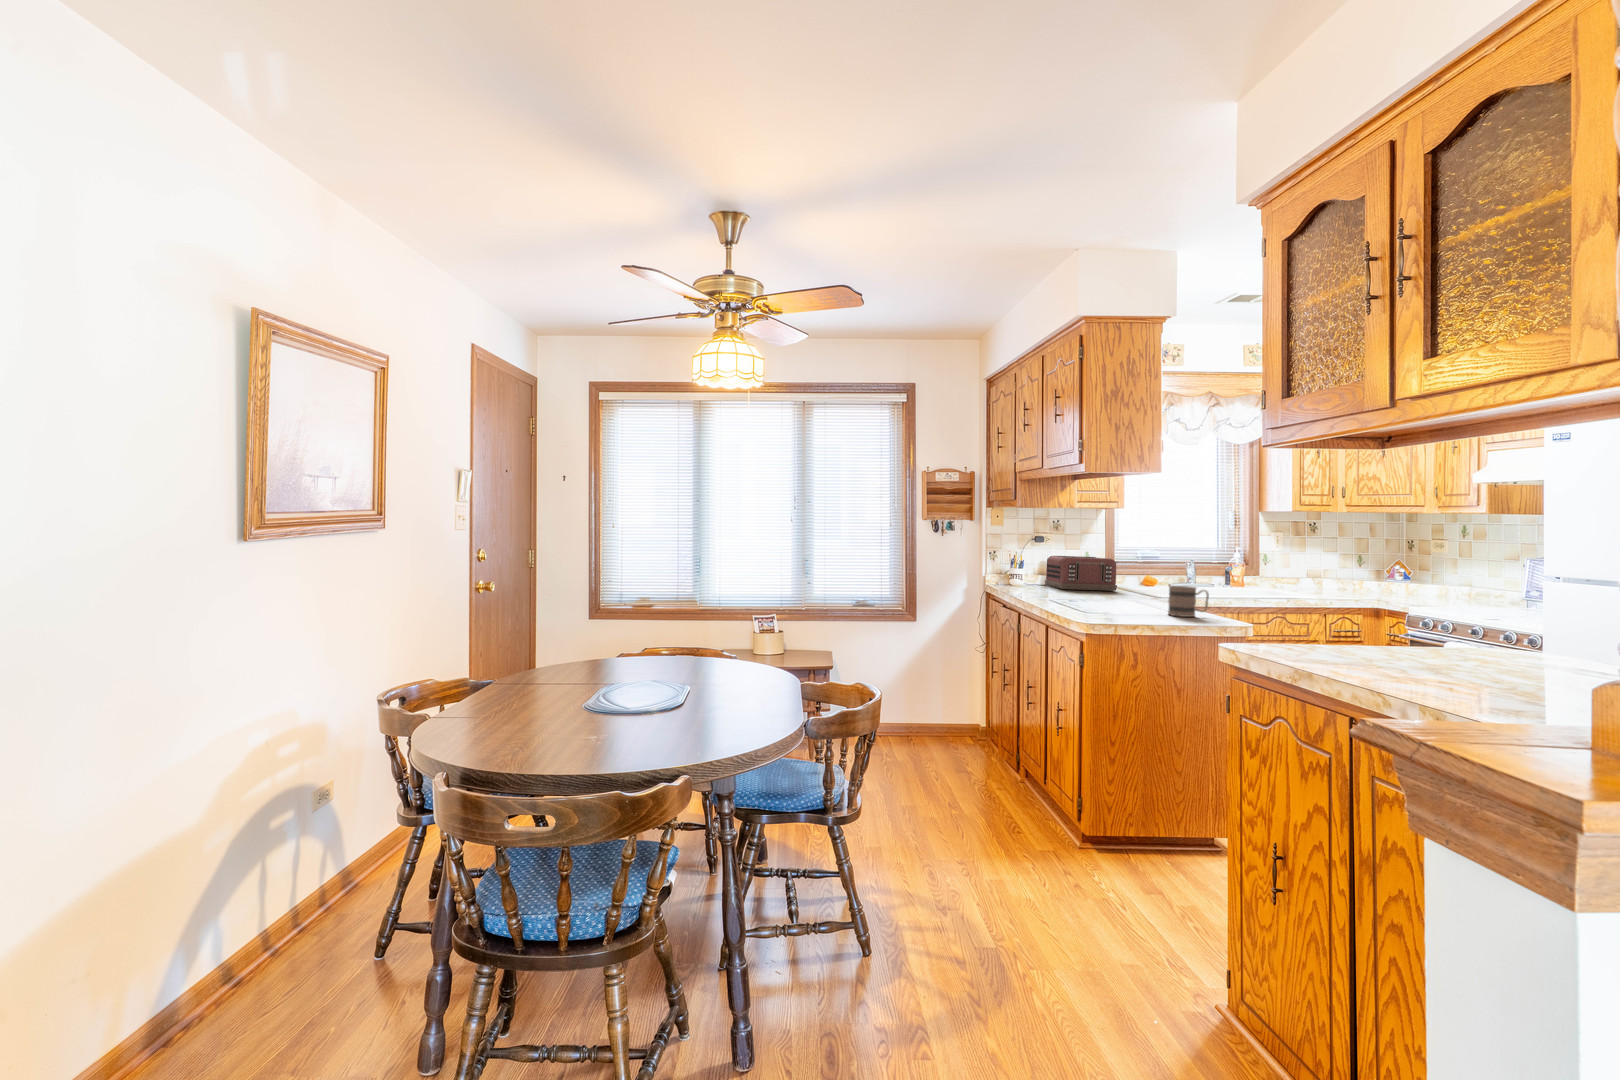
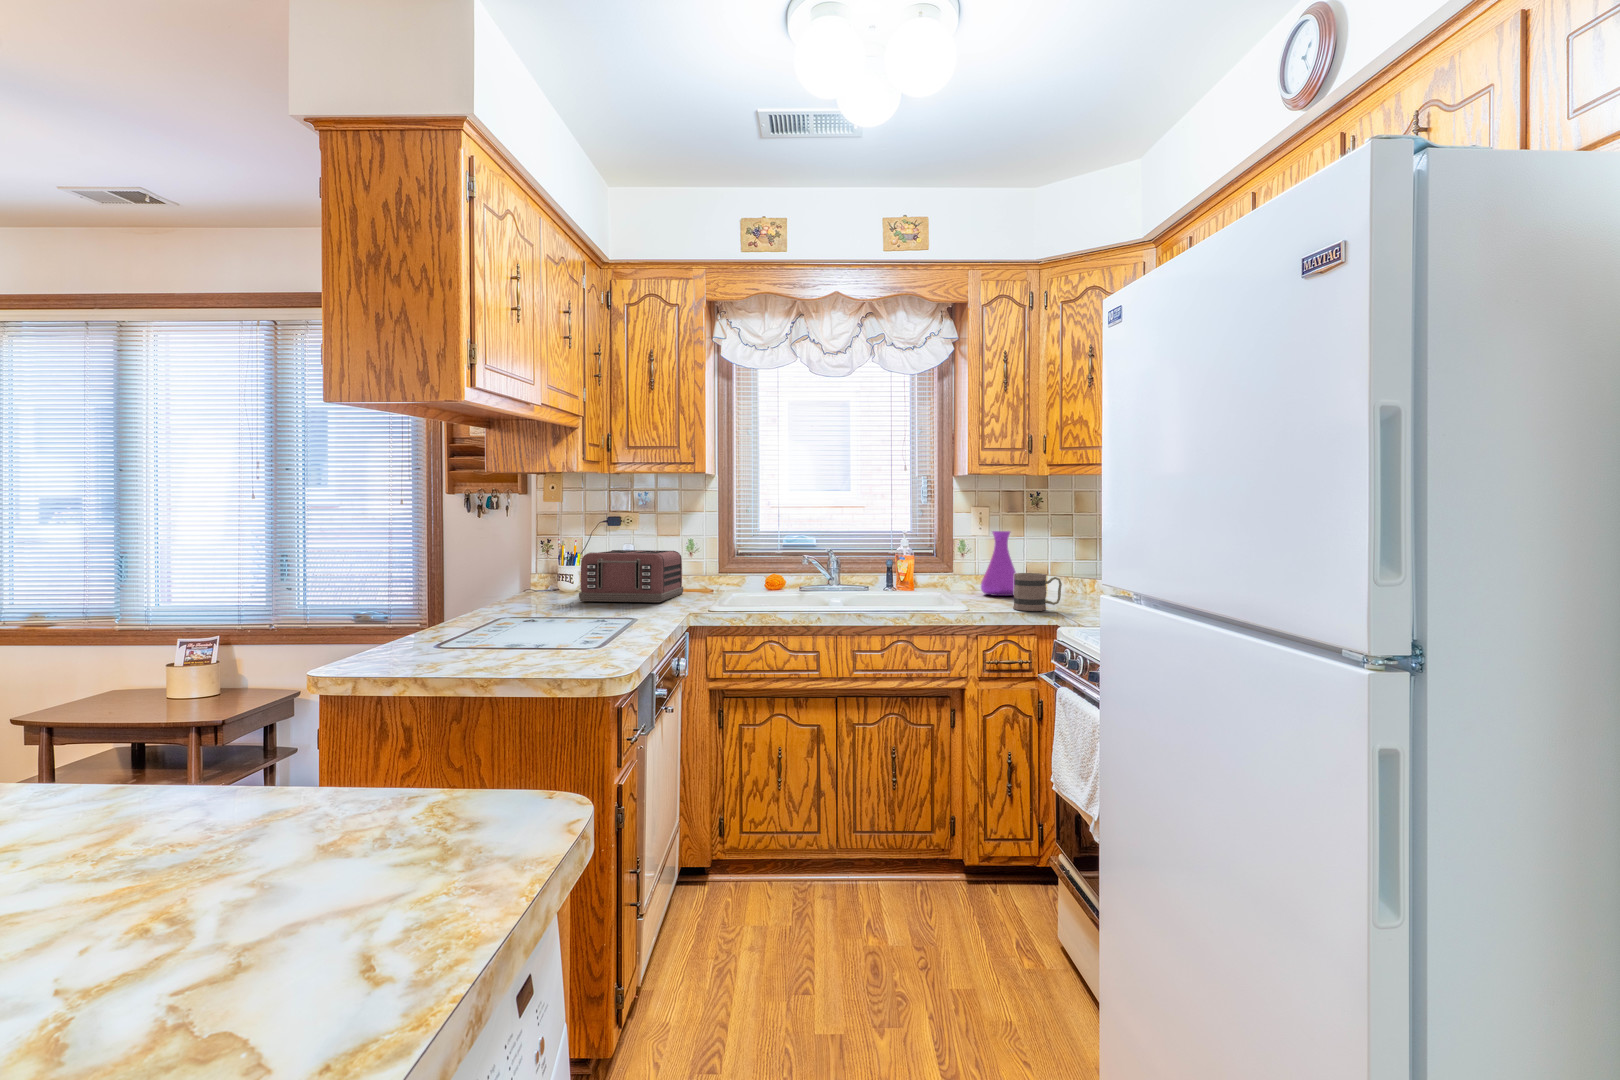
vase: none [1286,549,1317,592] -> present [981,531,1016,596]
mug: present [1168,586,1209,617] -> present [1013,573,1062,611]

